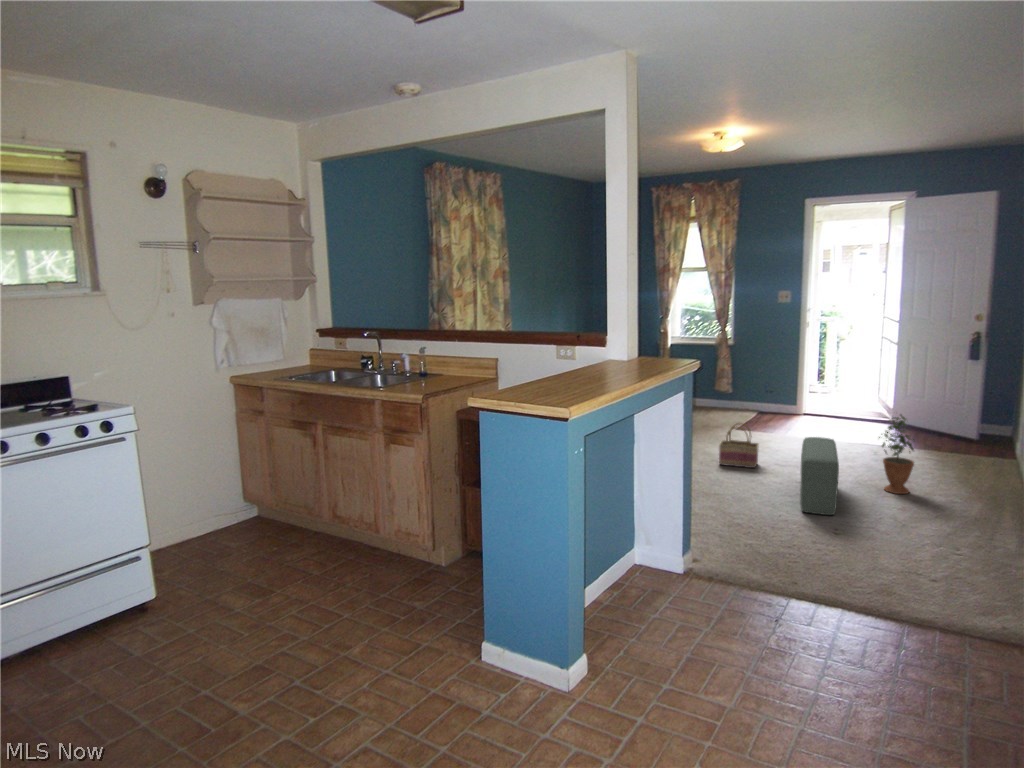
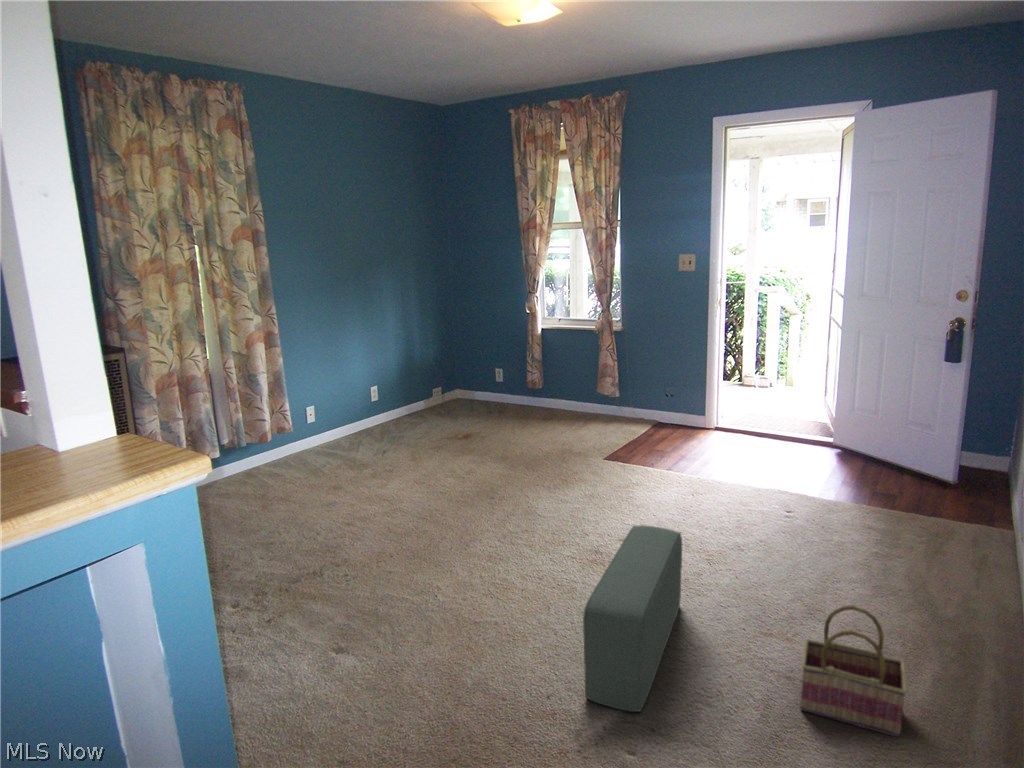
potted plant: present [879,415,914,494] -> none [753,488,819,638]
basket: present [719,423,759,468] -> present [800,606,907,737]

